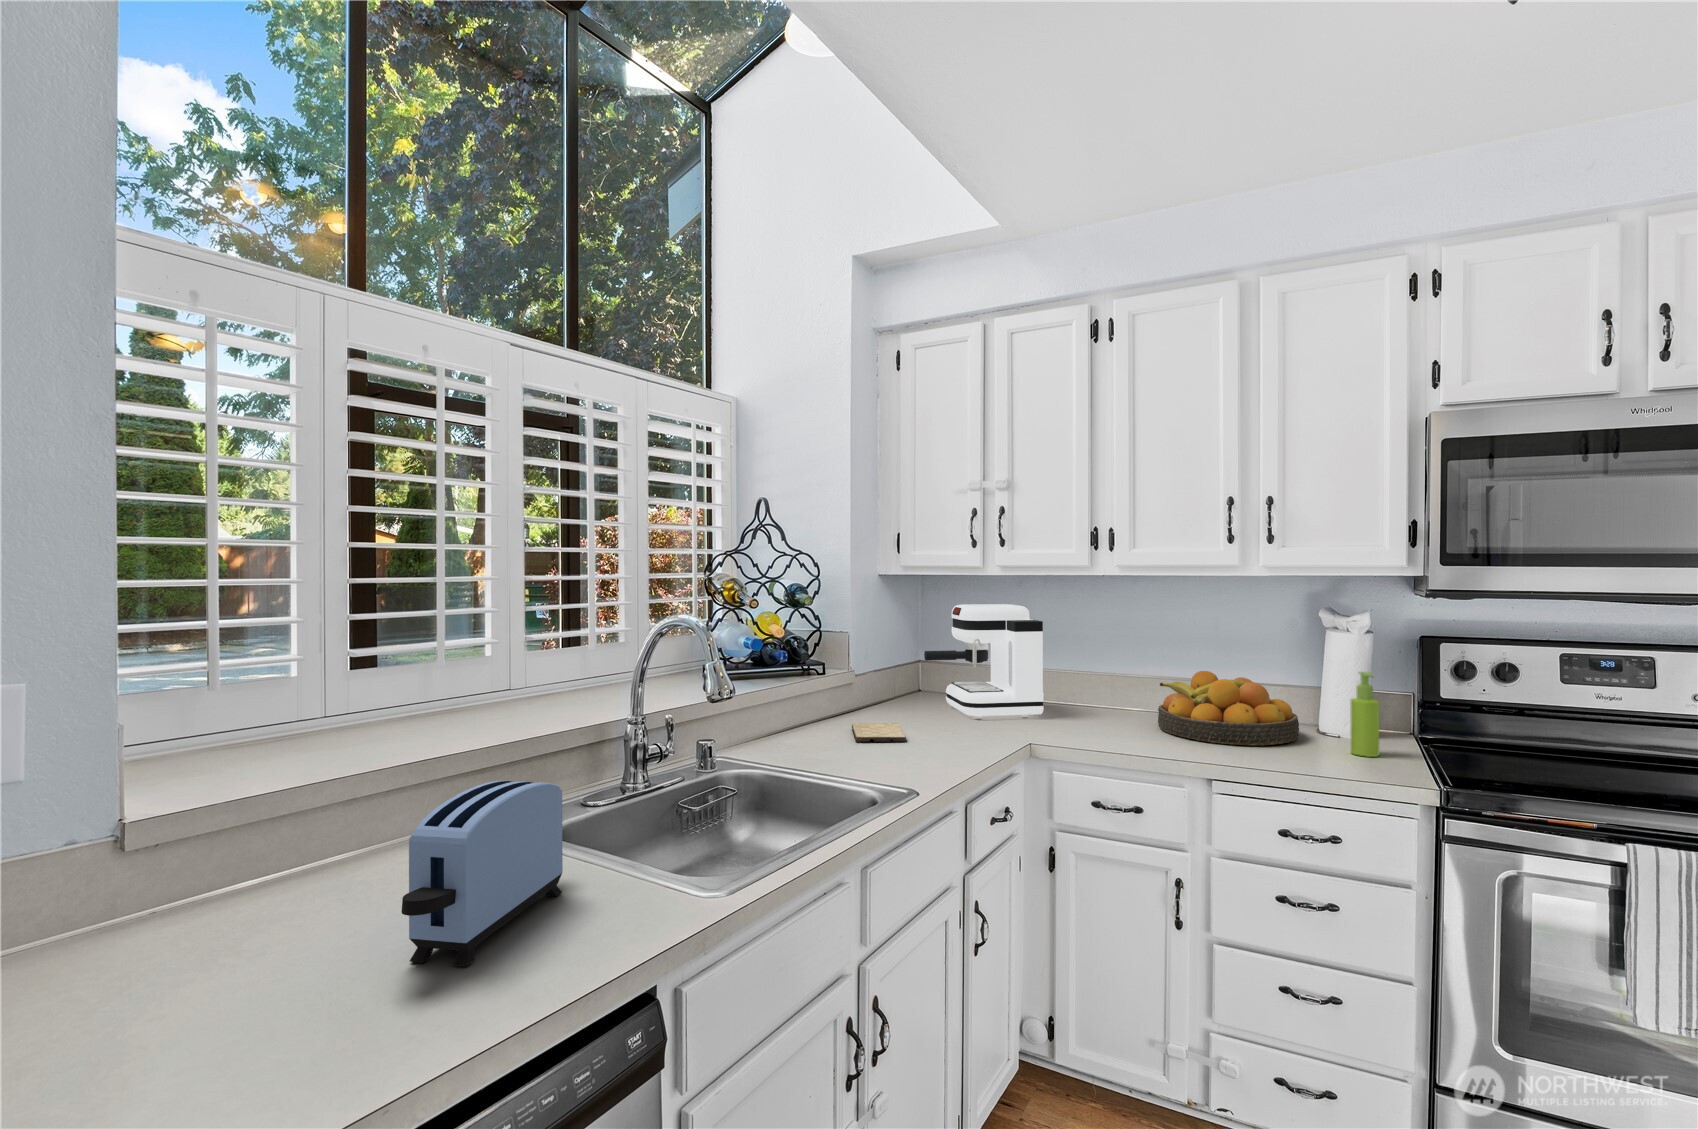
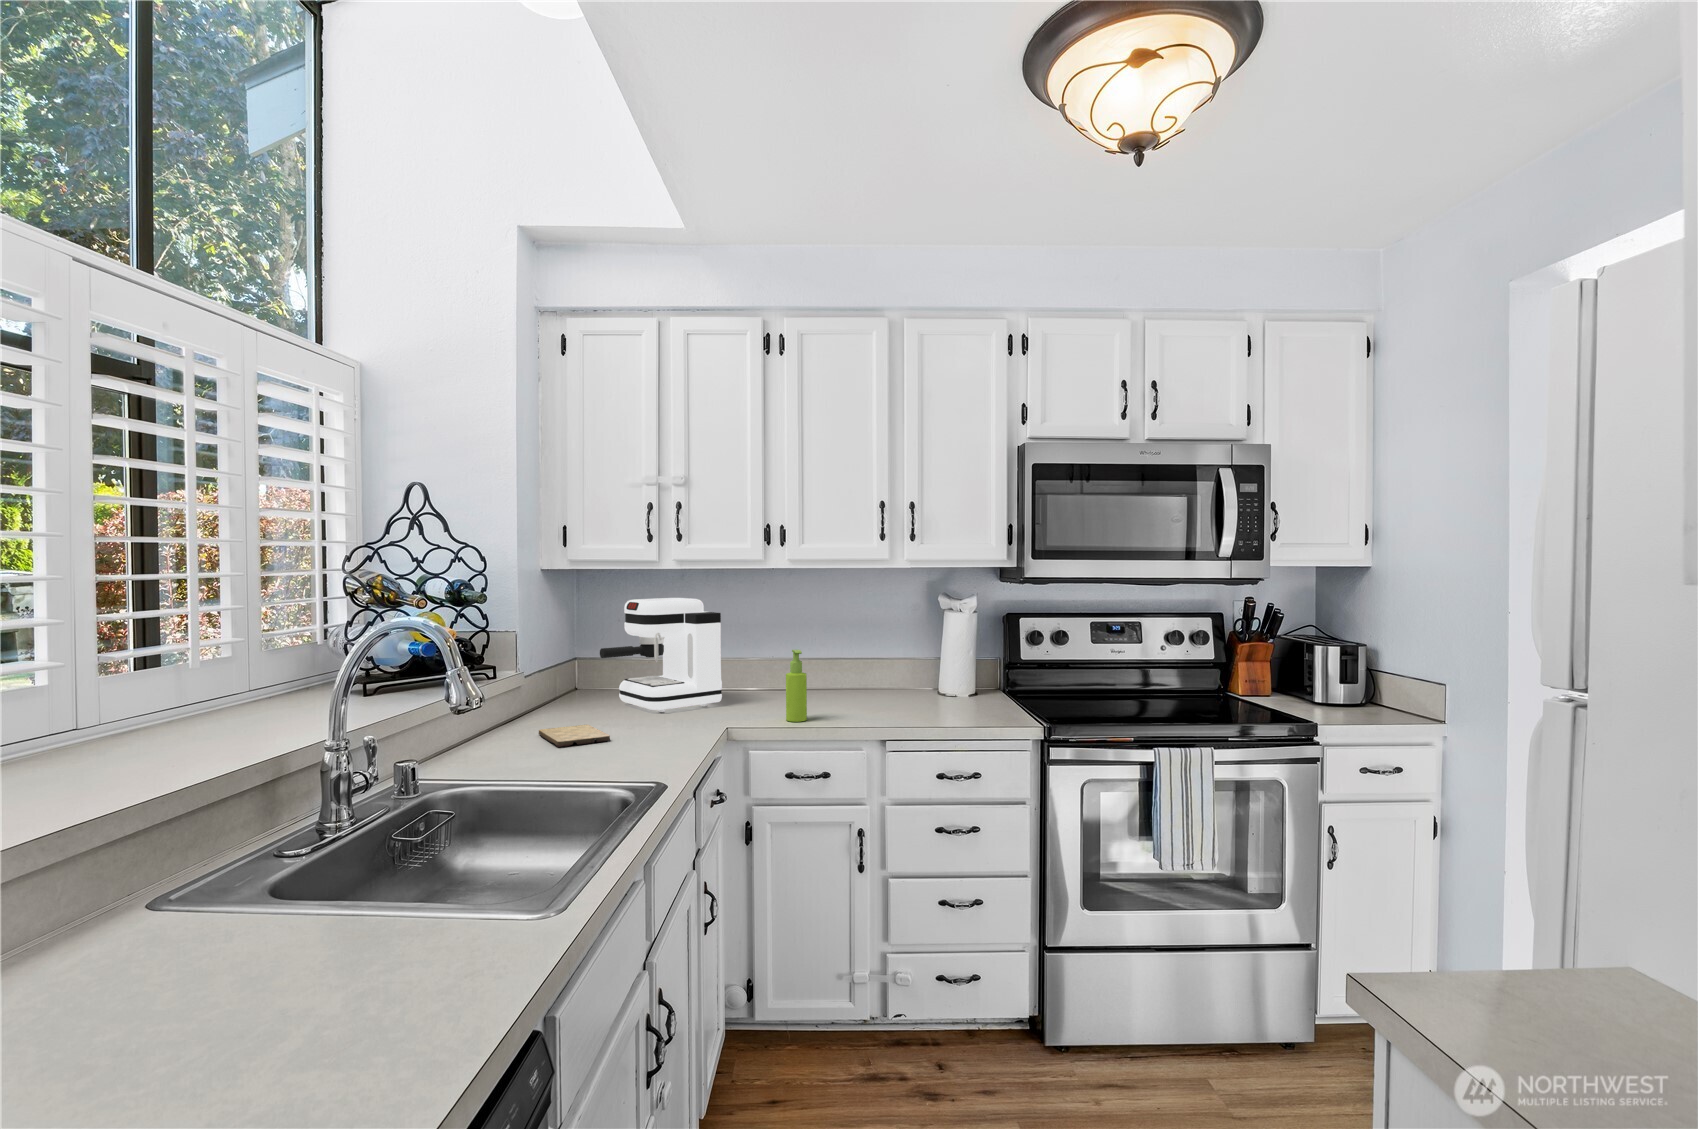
fruit bowl: present [1158,671,1299,745] -> none [822,650,933,711]
soap dispenser: present [1350,672,1379,757] -> present [786,650,807,722]
toaster: present [401,781,563,967] -> none [245,815,370,1048]

